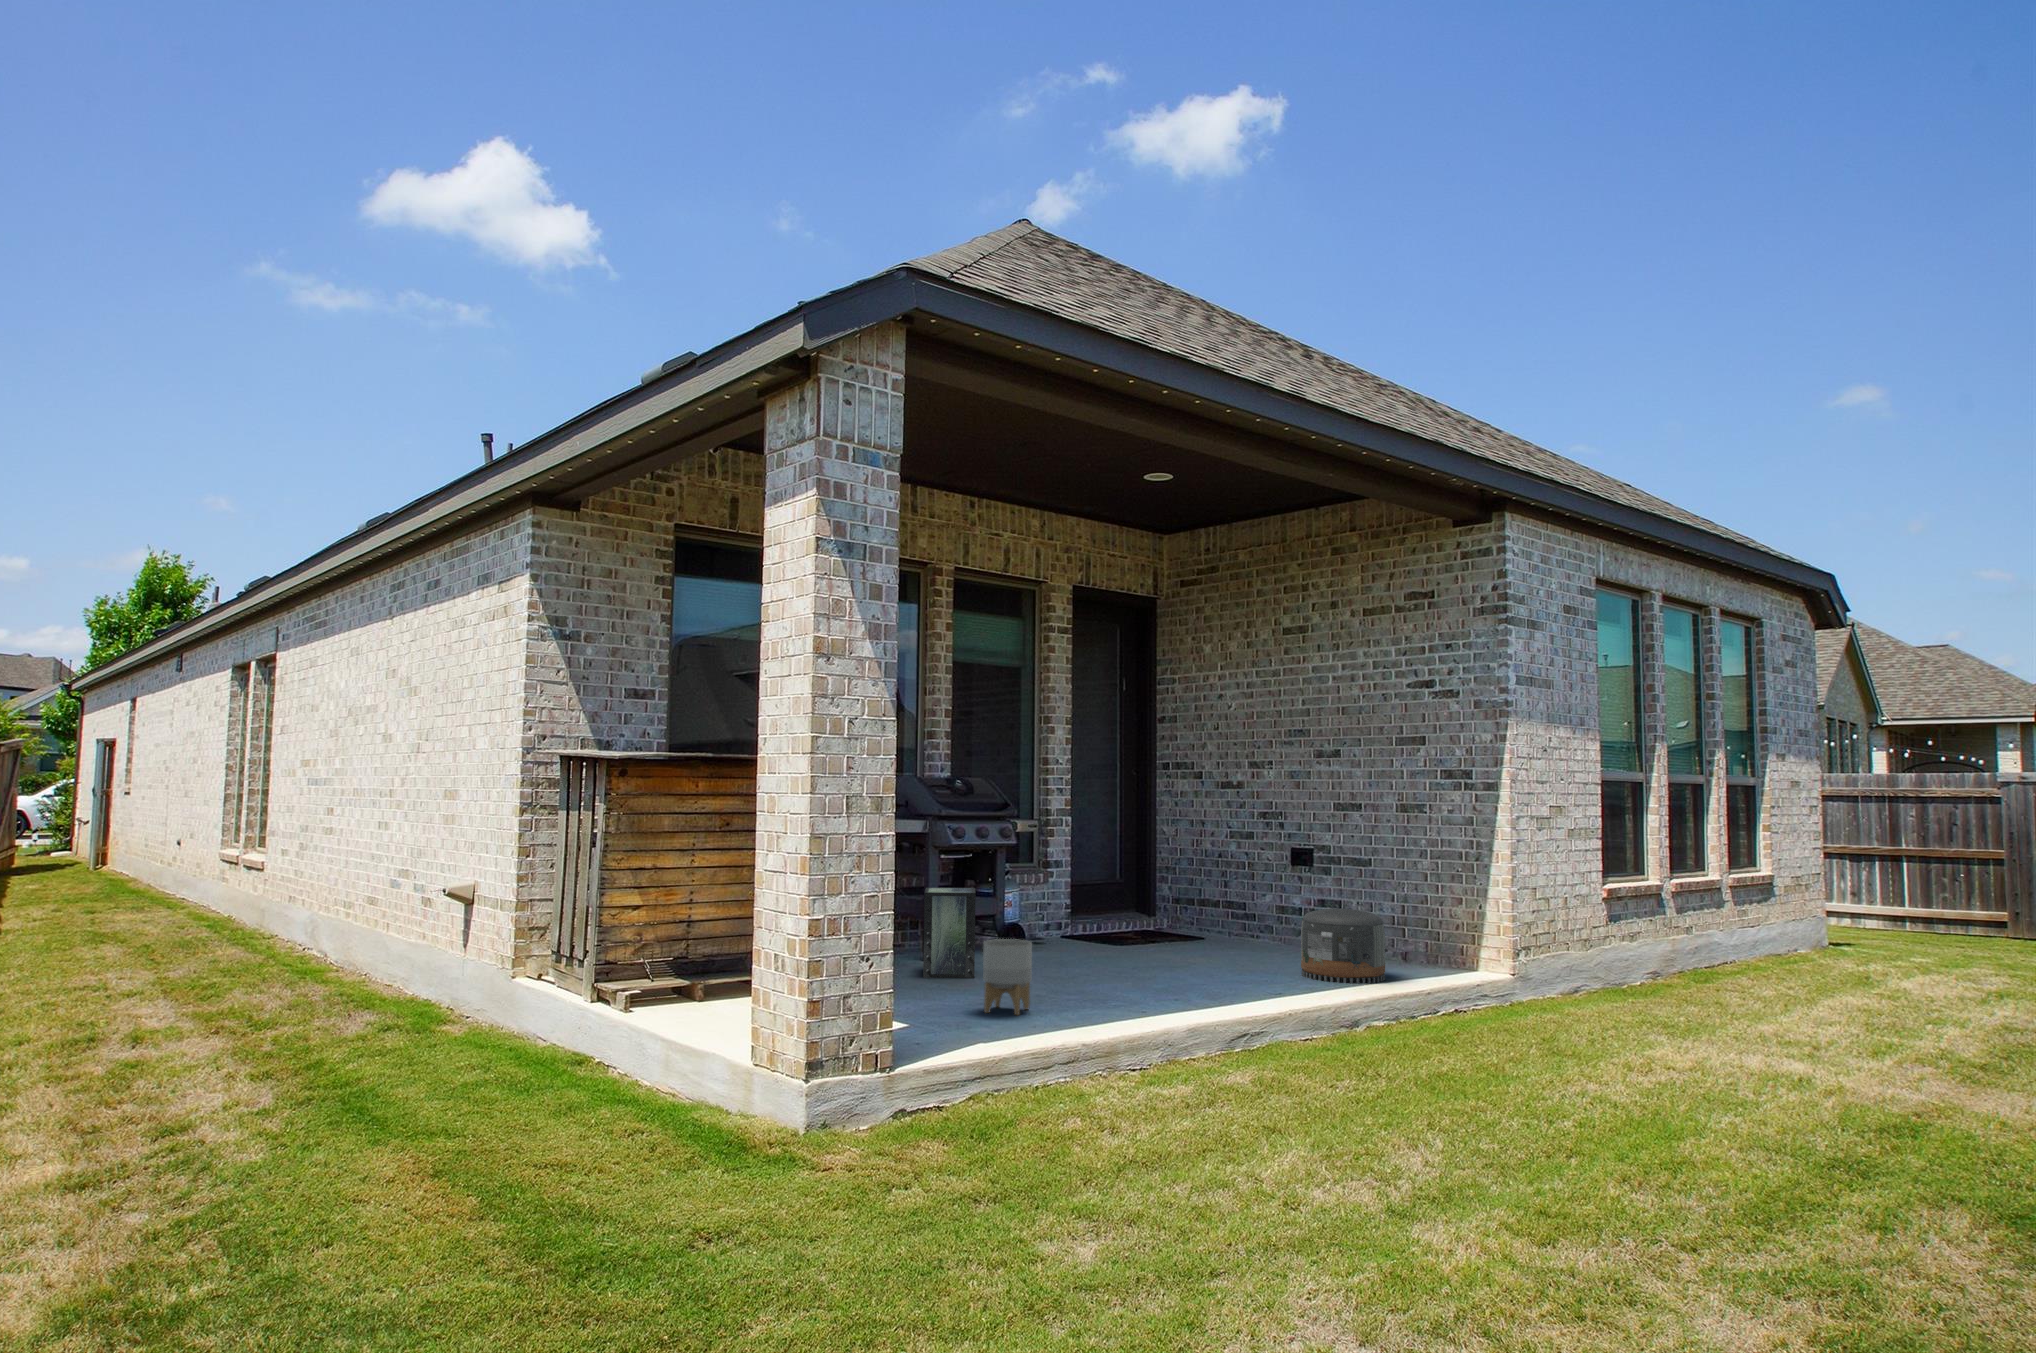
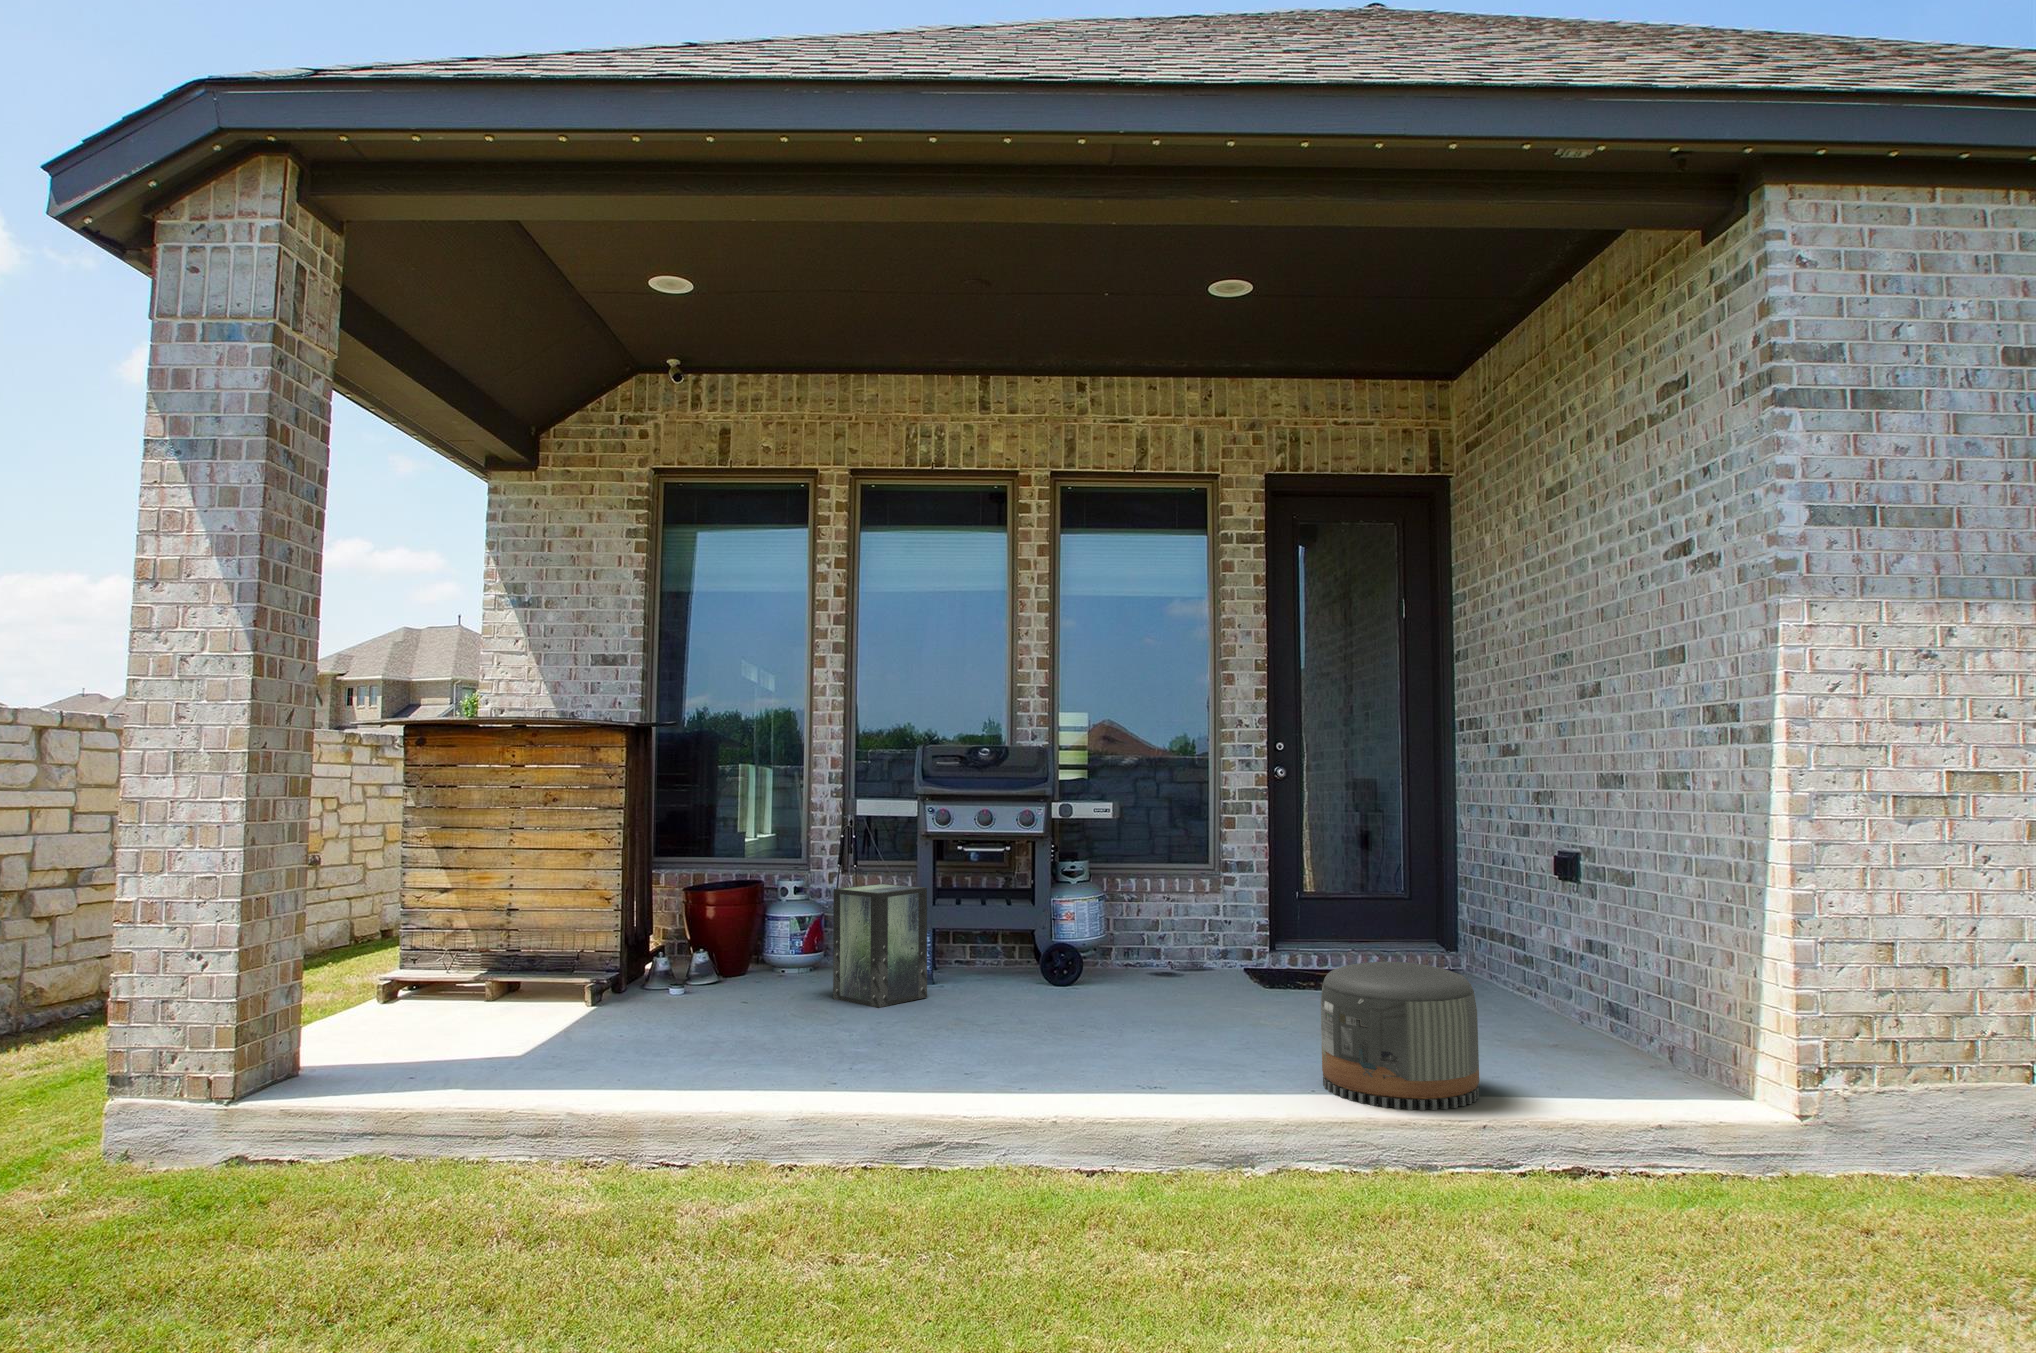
planter: present [983,939,1032,1015] -> none [661,955,731,1063]

